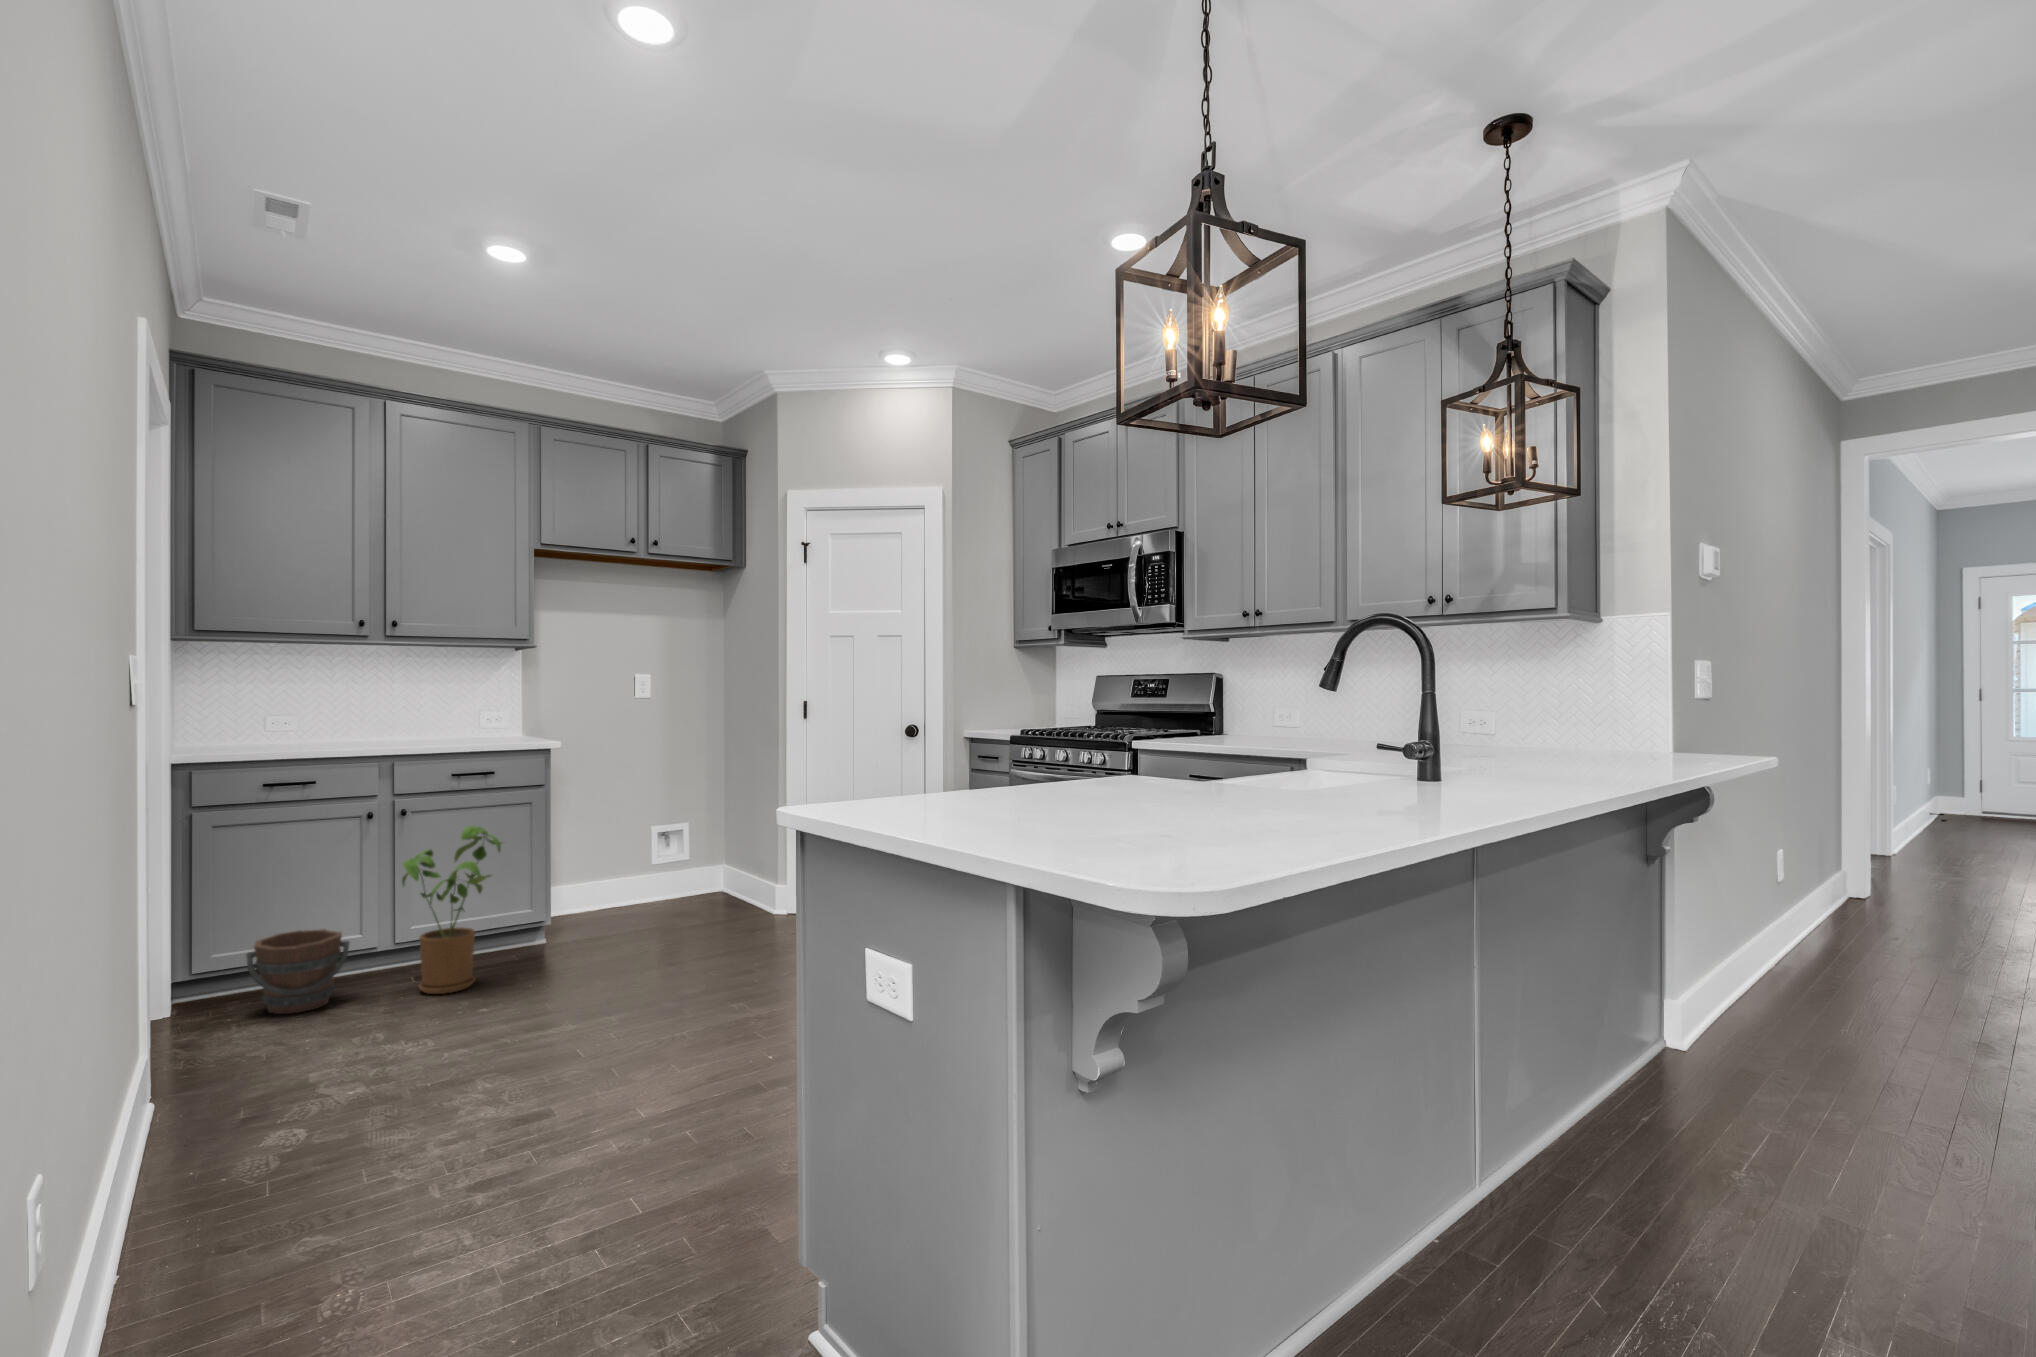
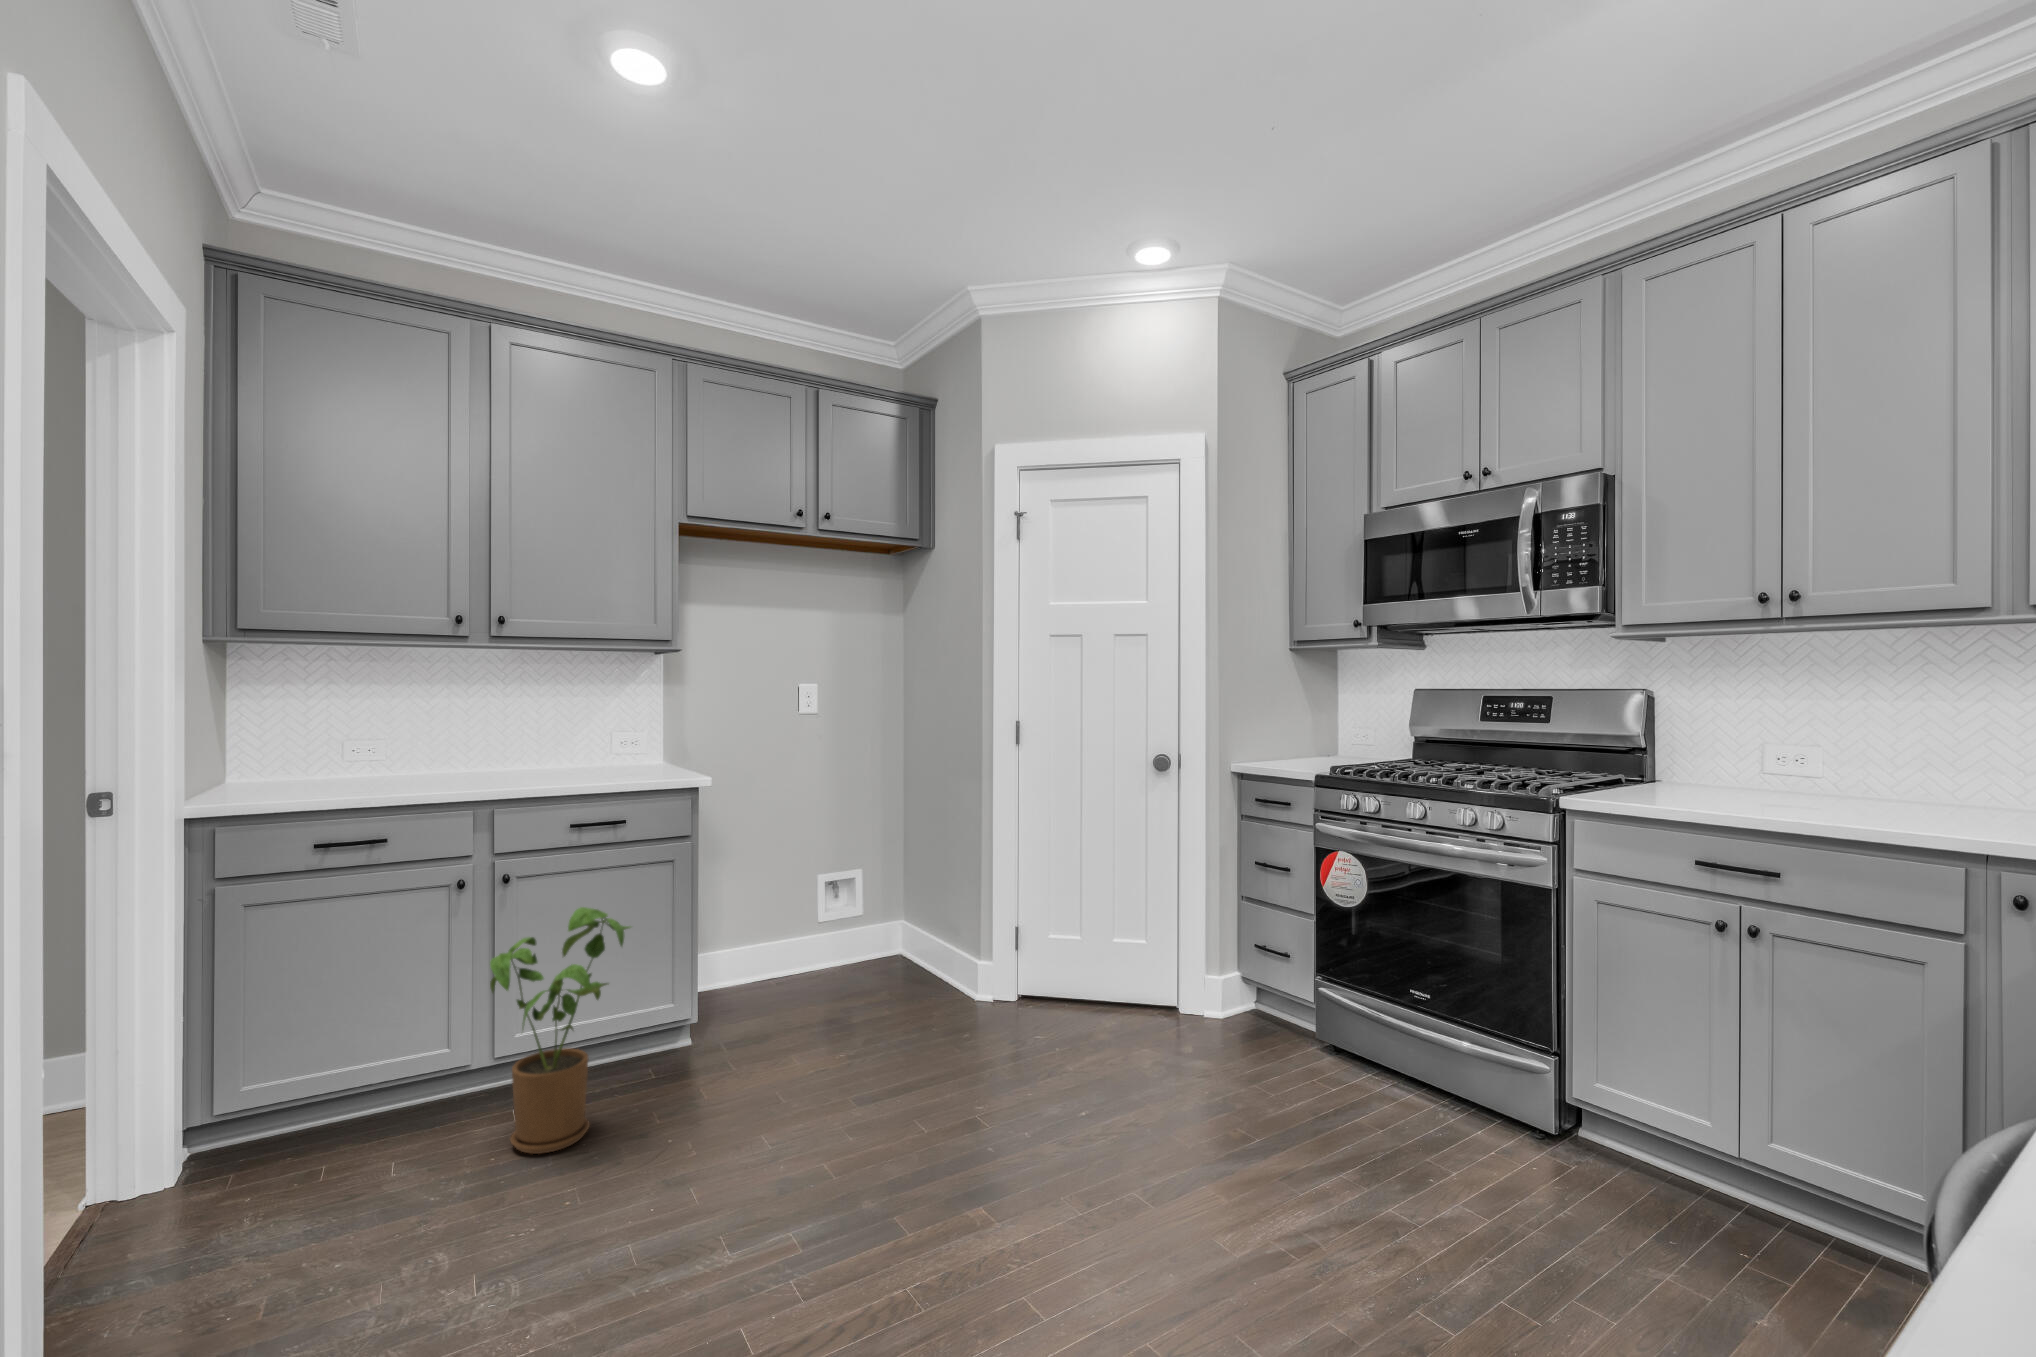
bucket: present [246,929,350,1014] -> none [272,1050,419,1186]

